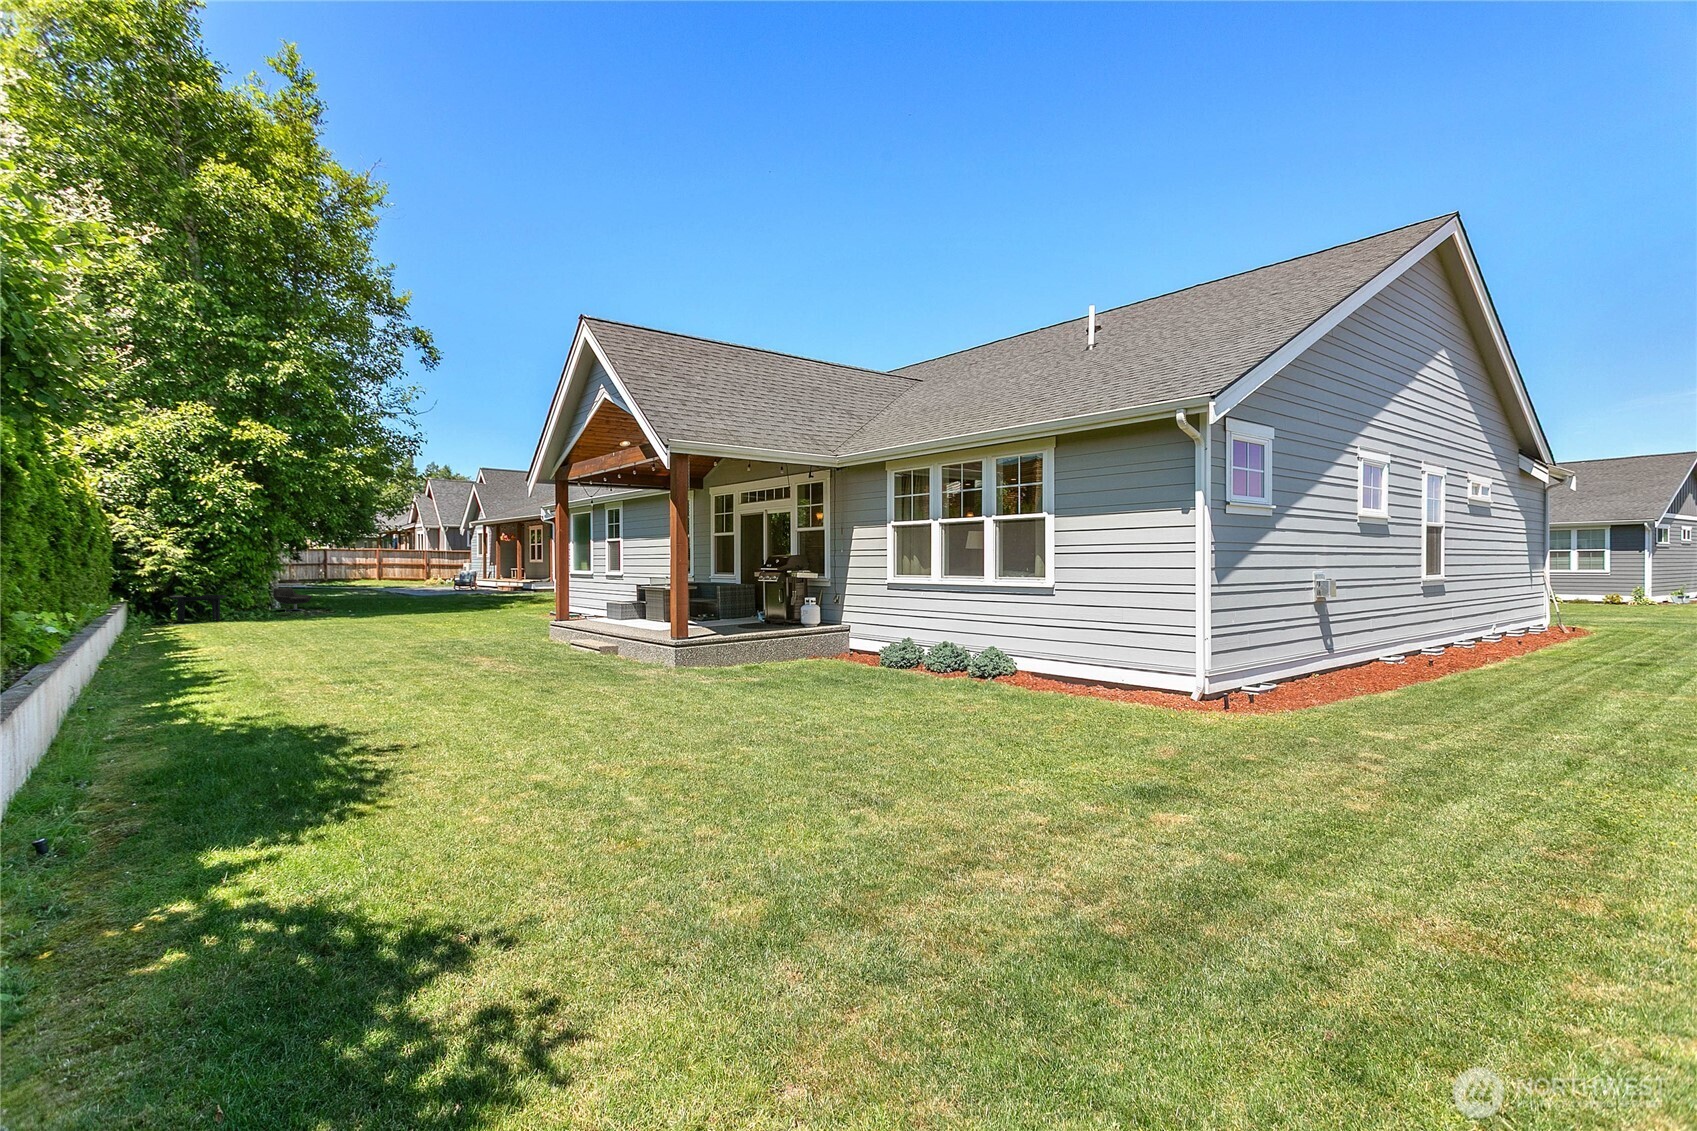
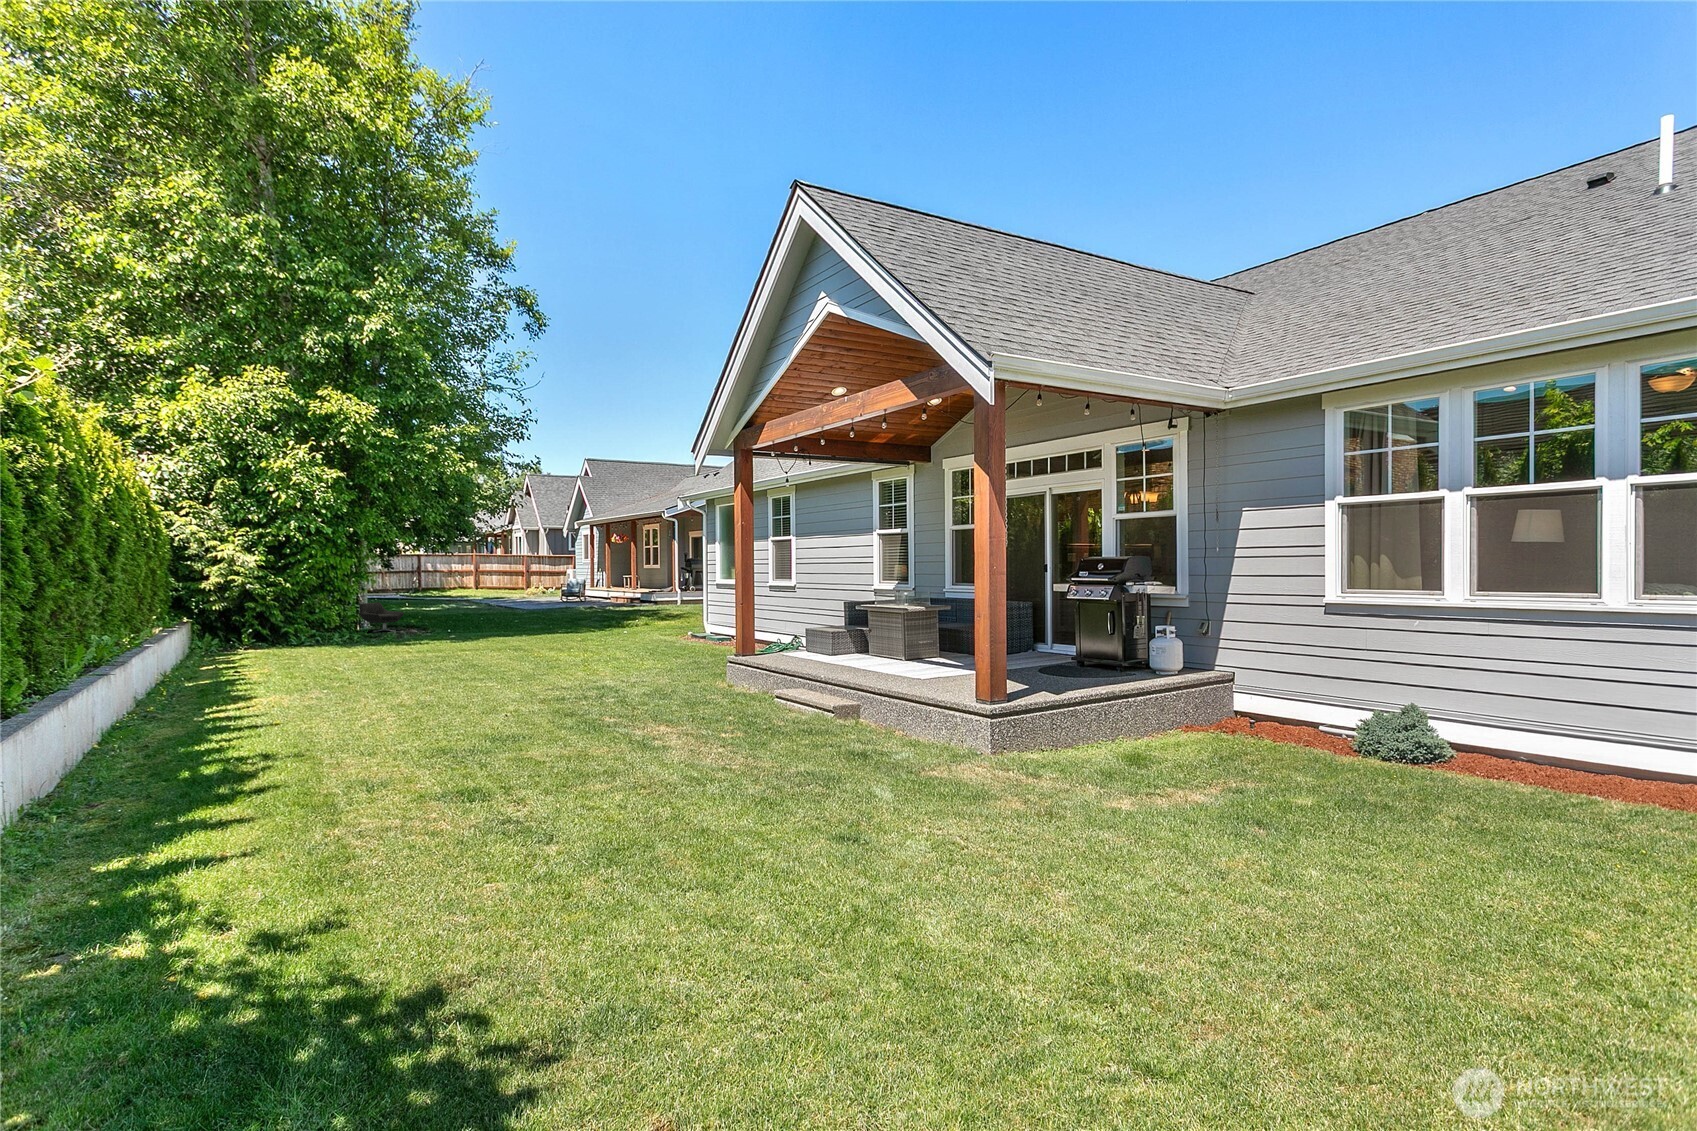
round table: present [170,595,227,622] -> none [238,613,305,649]

